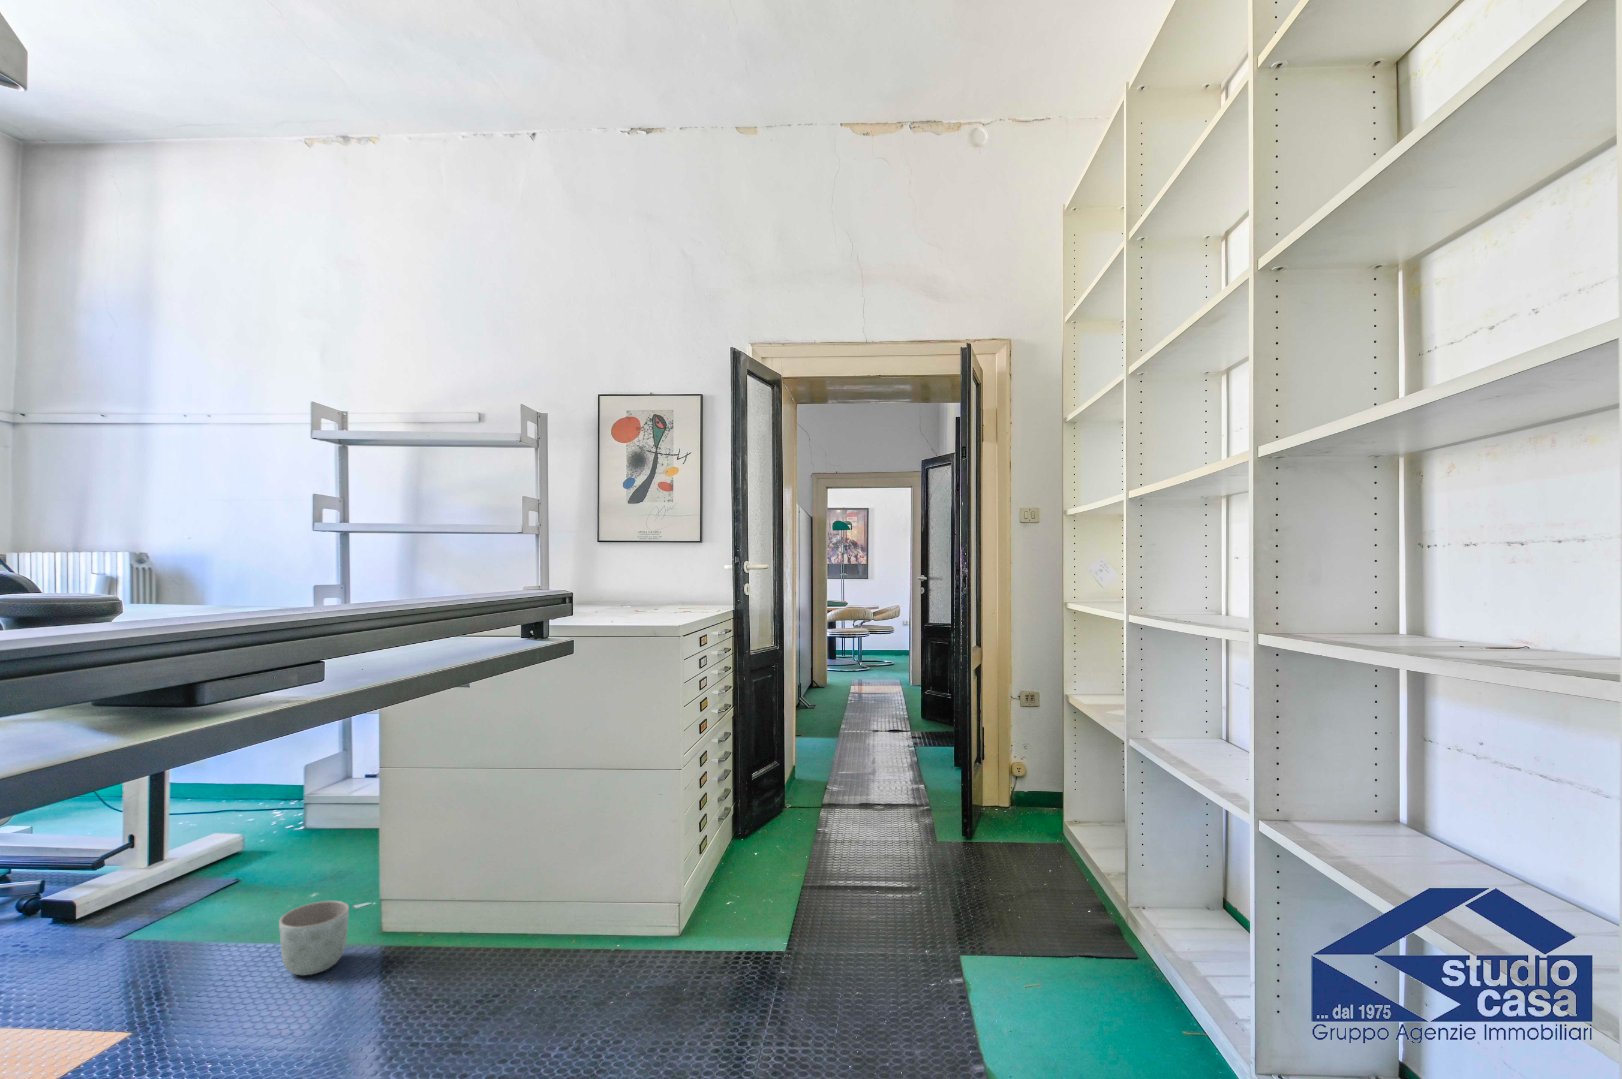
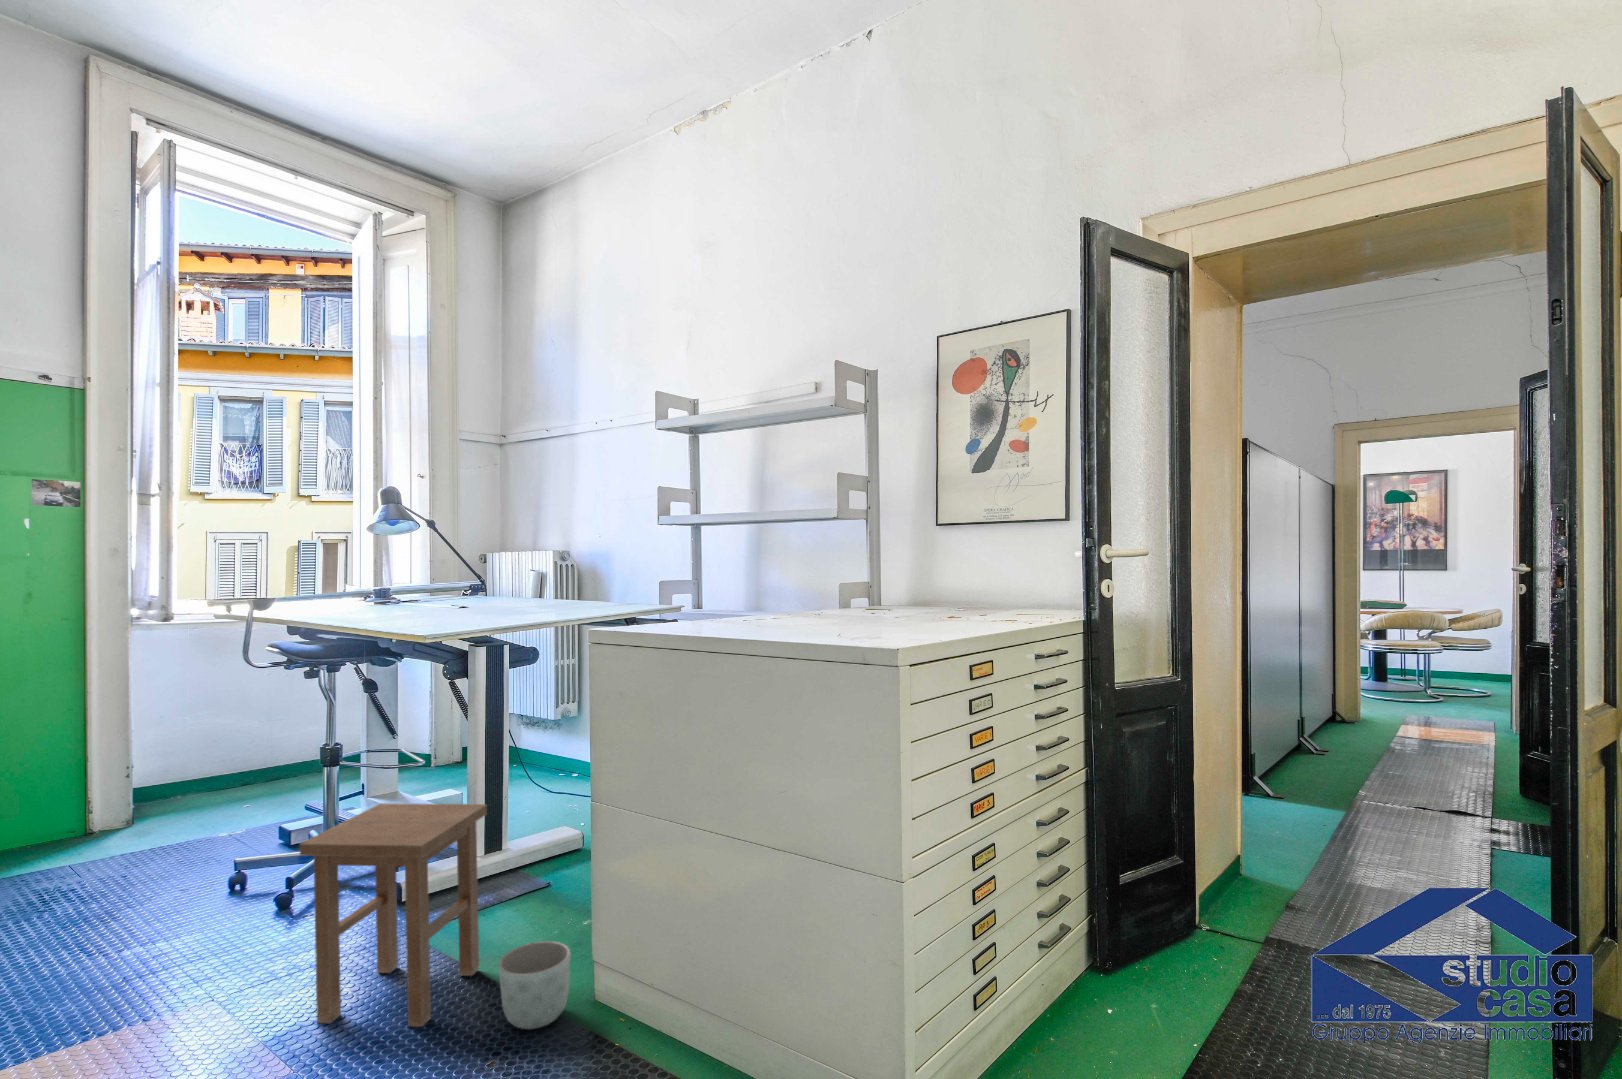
stool: none [40,798,222,1034] -> present [300,803,487,1027]

